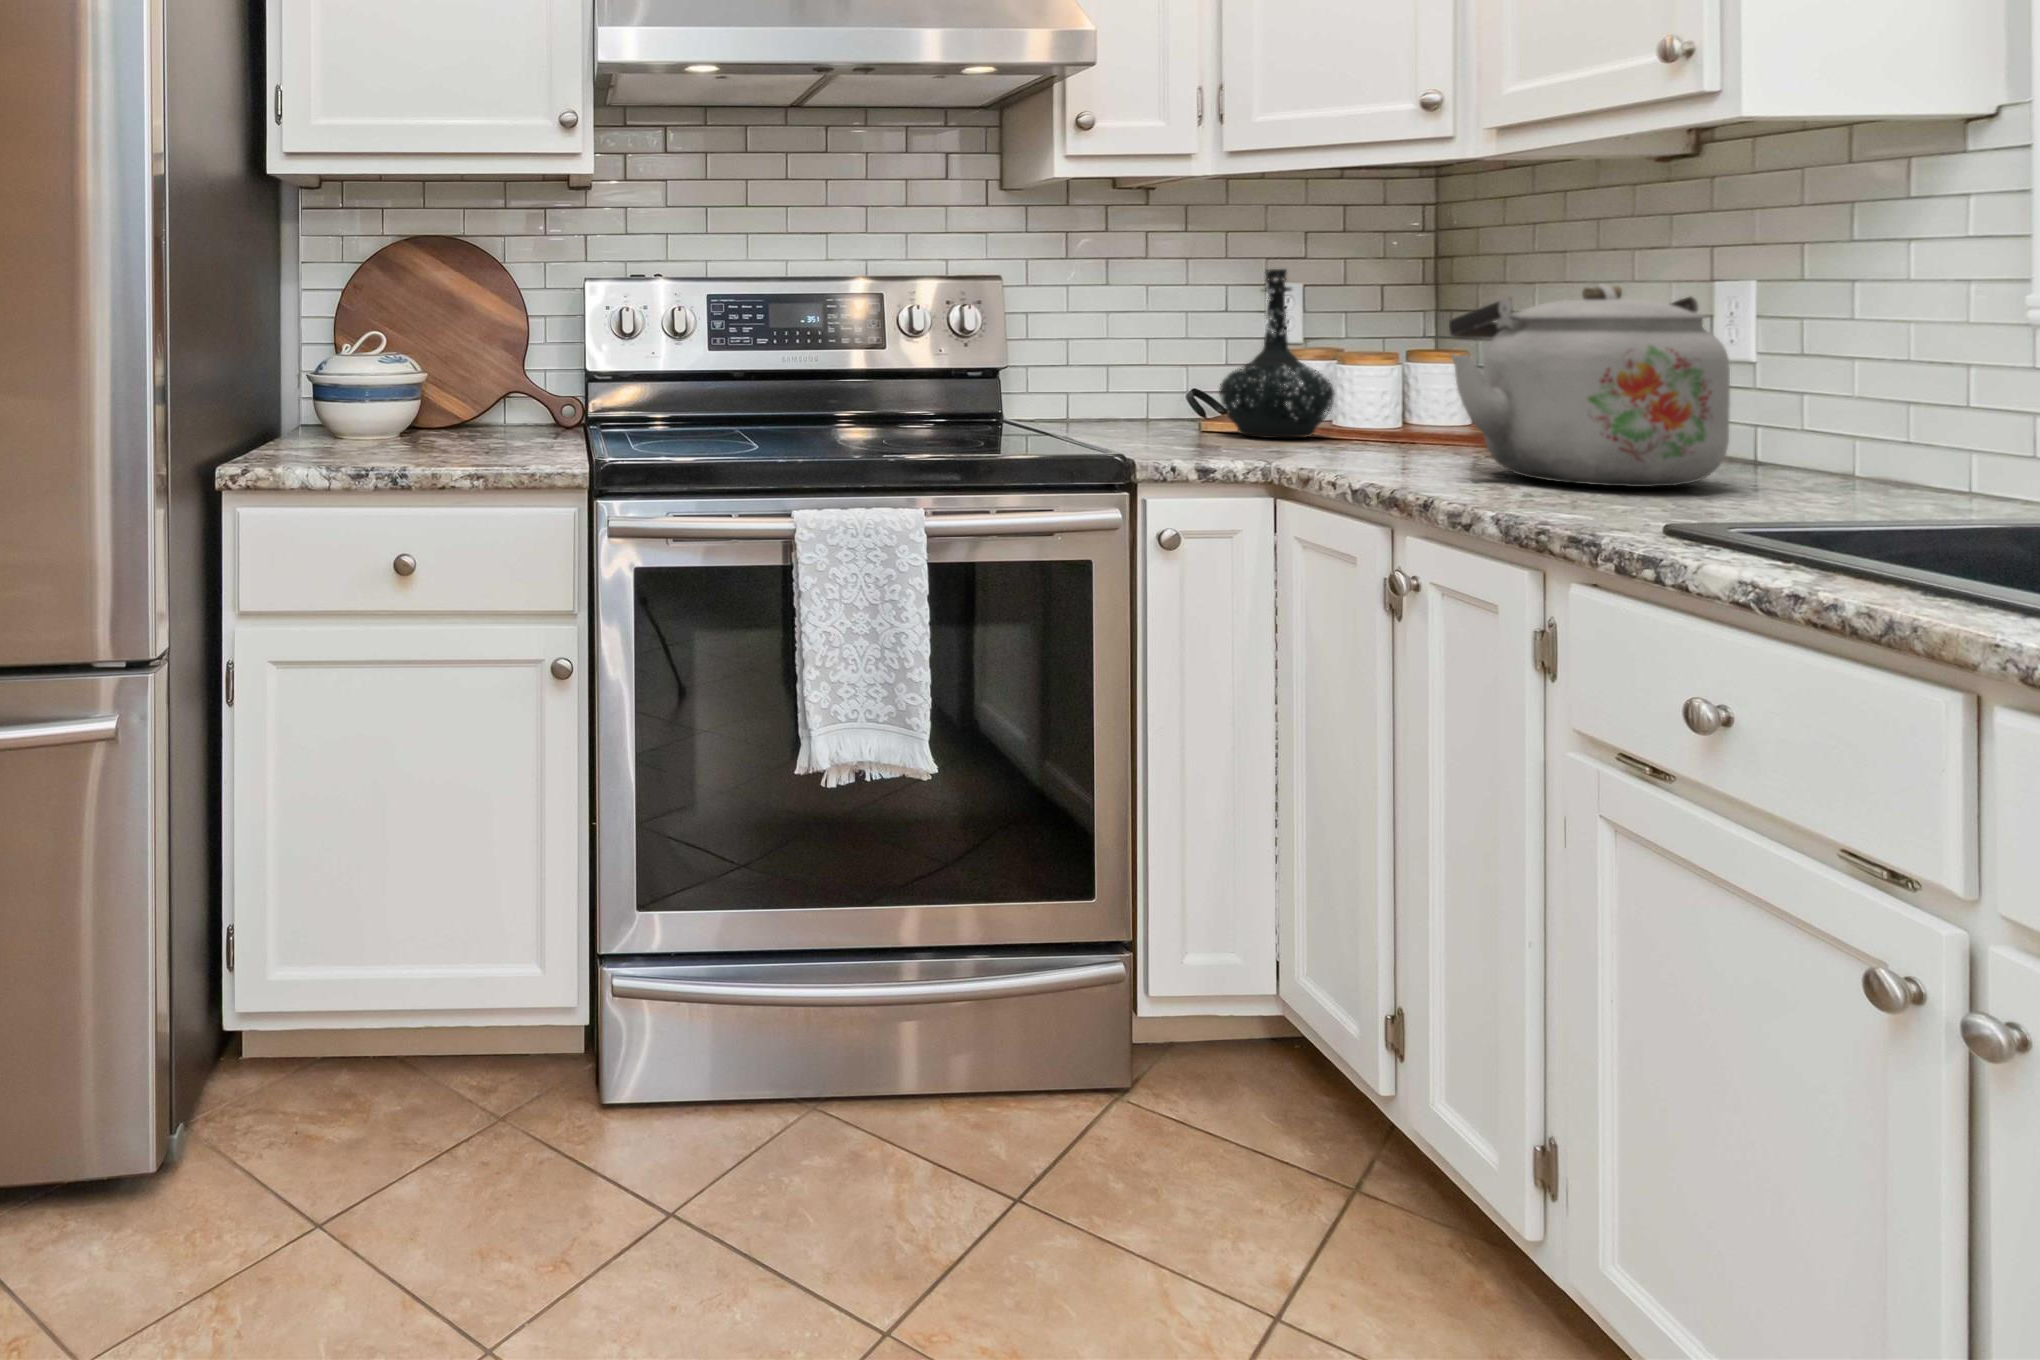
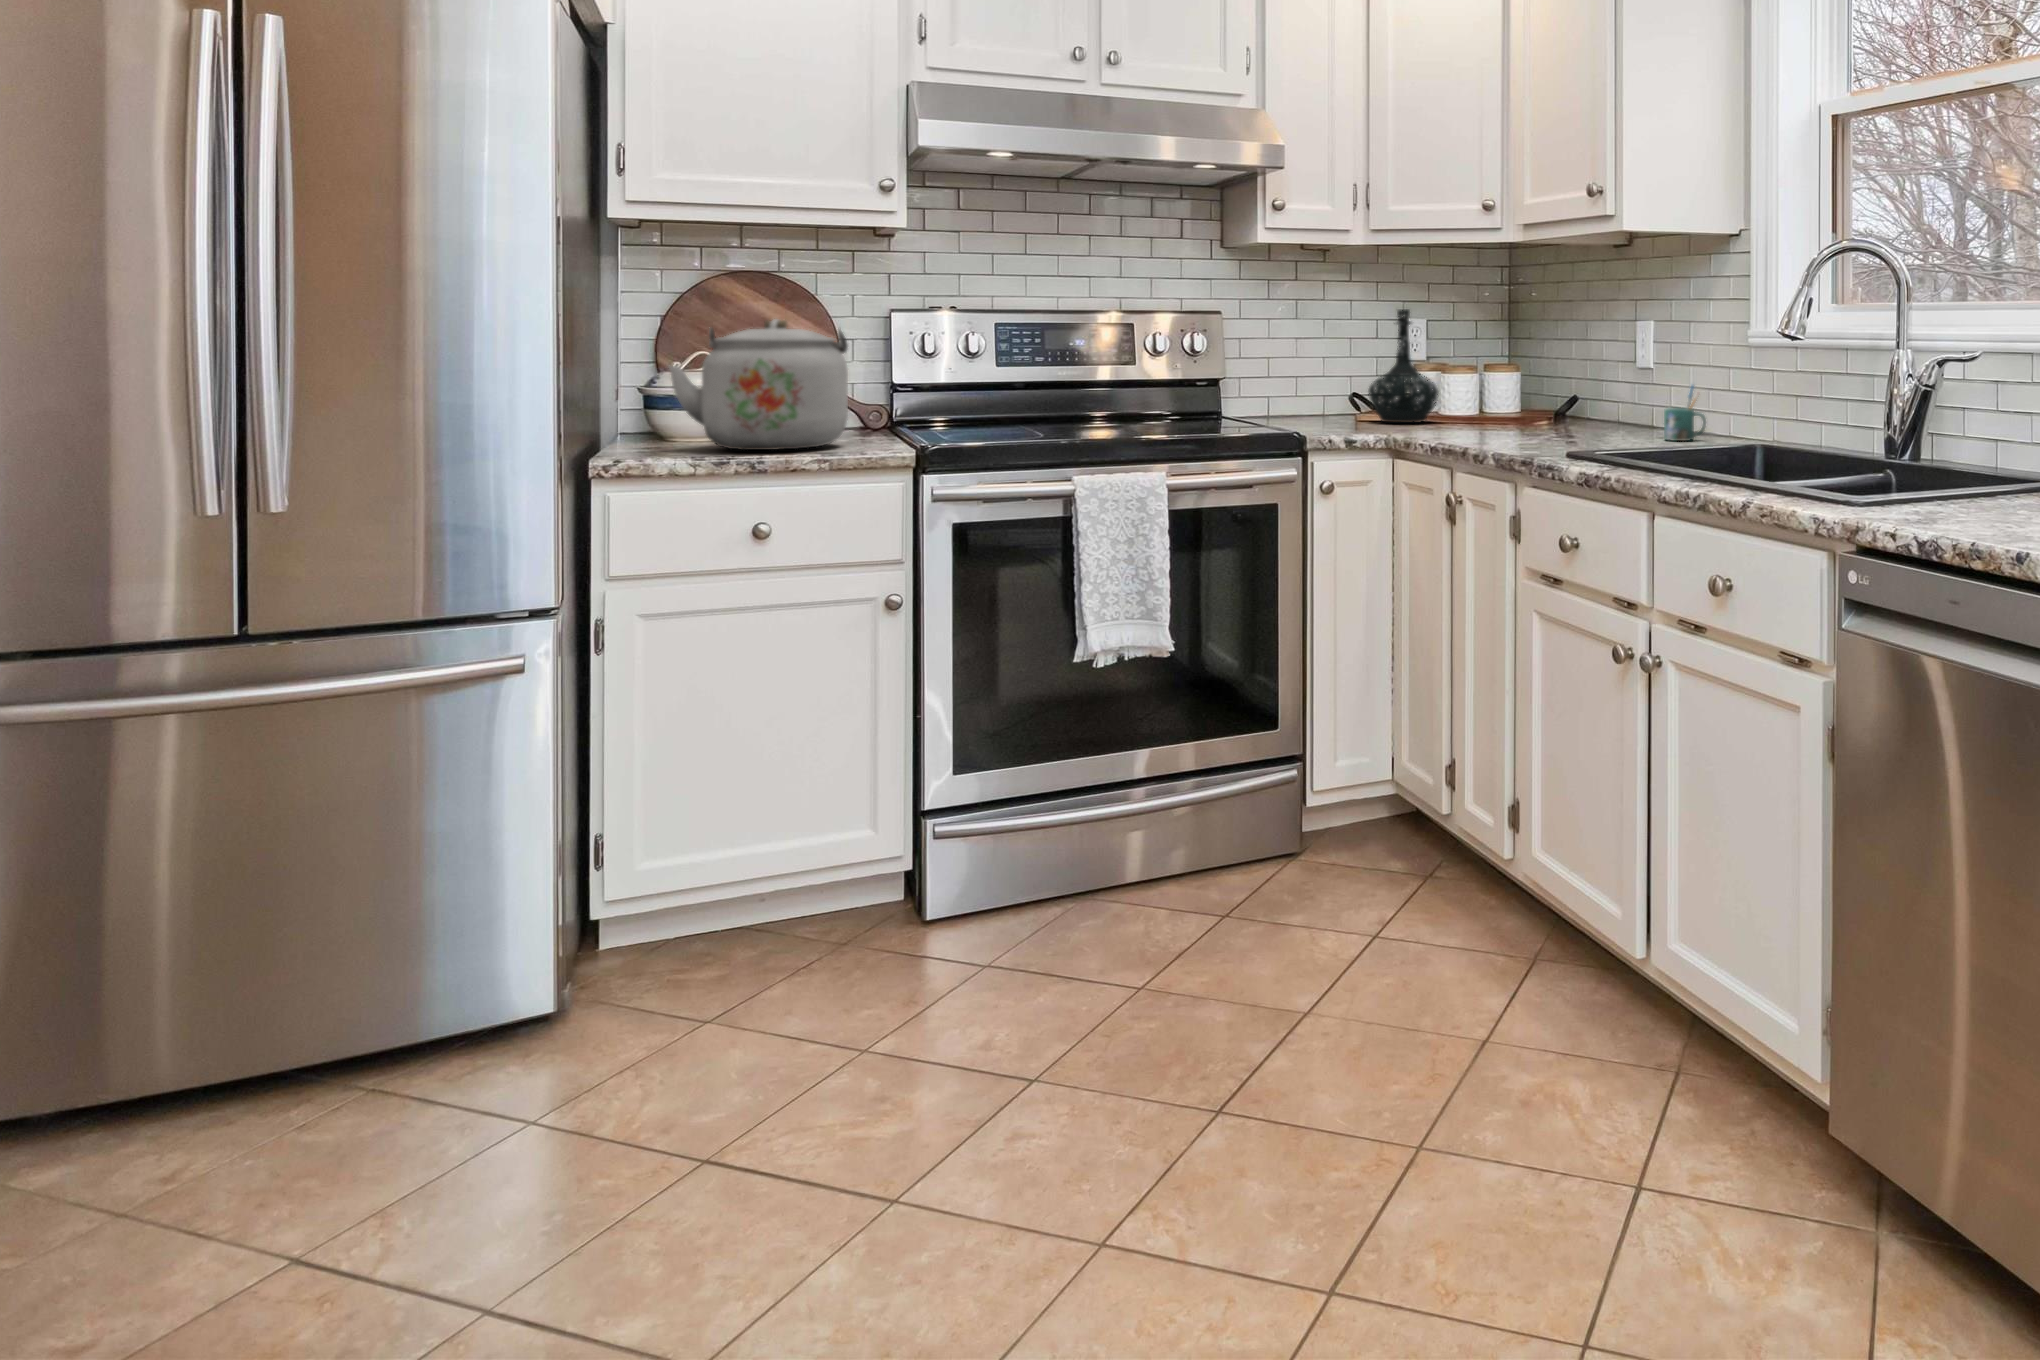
kettle: present [1449,285,1730,487] -> present [669,319,848,450]
mug: none [1834,393,1937,499] -> present [1664,386,1706,441]

